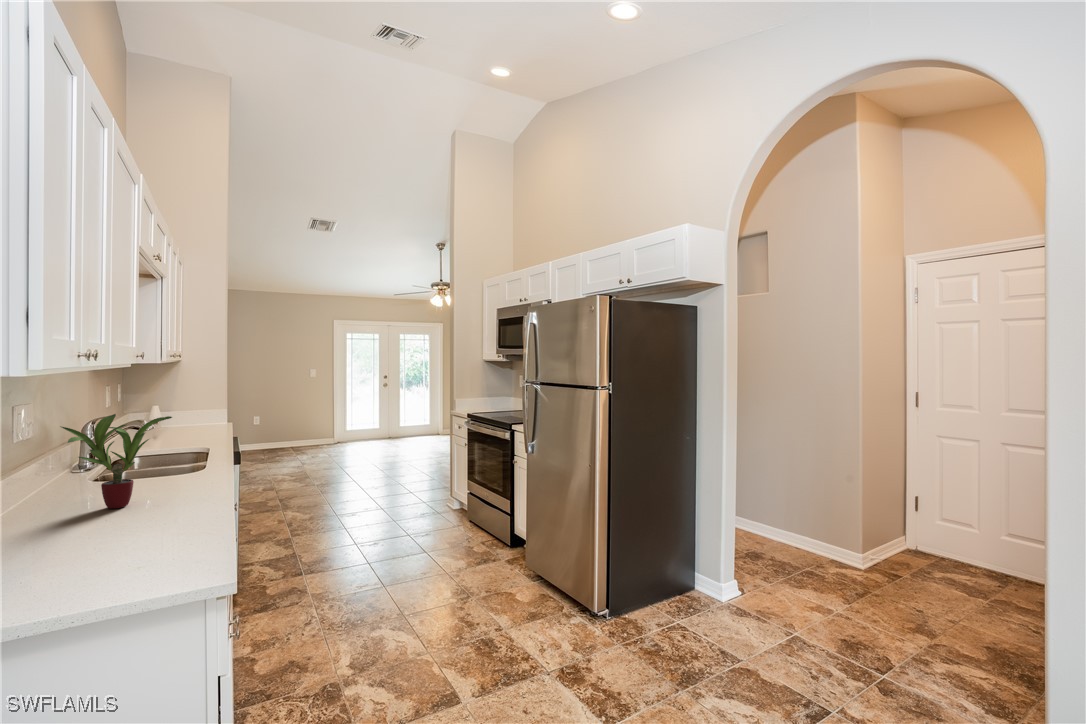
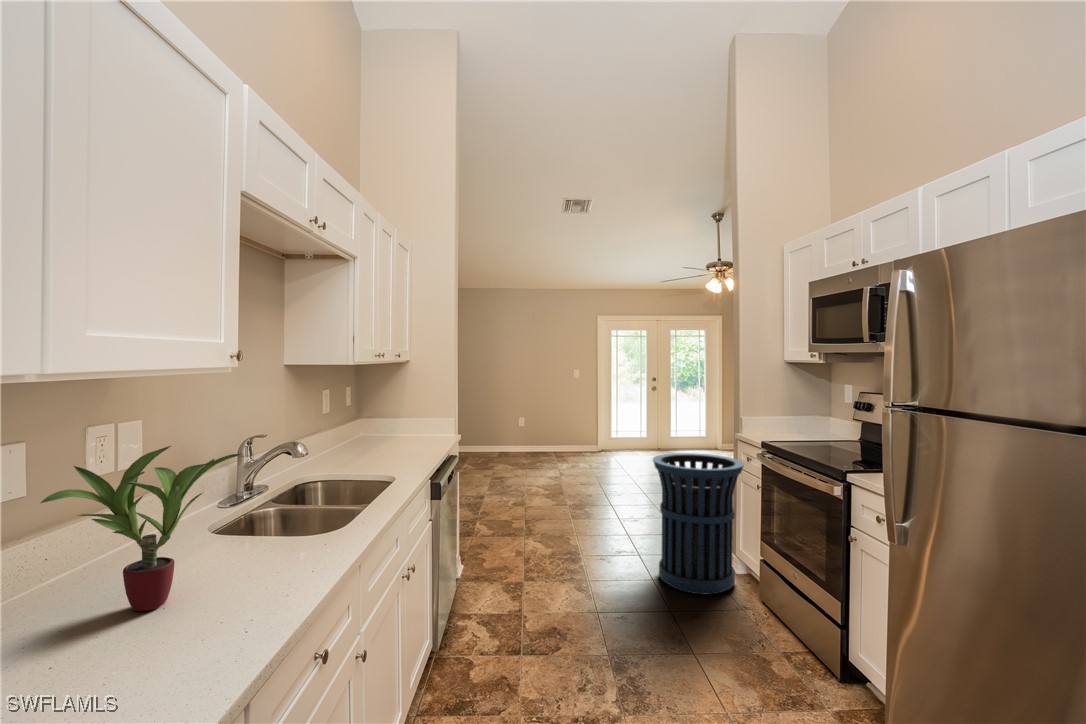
trash can: none [394,427,457,523] -> present [653,453,744,594]

